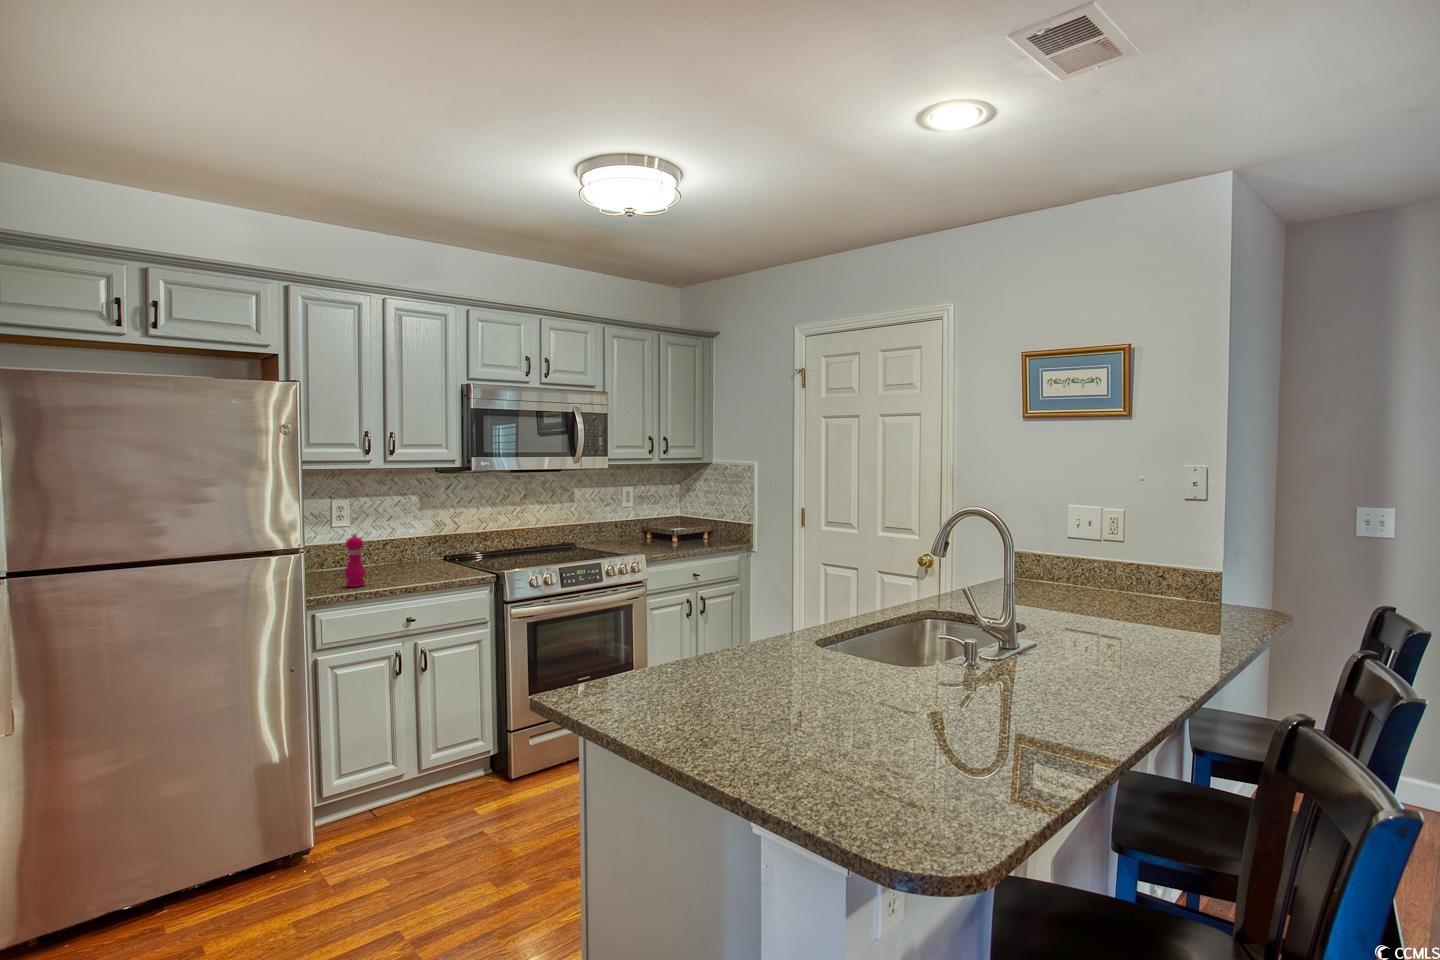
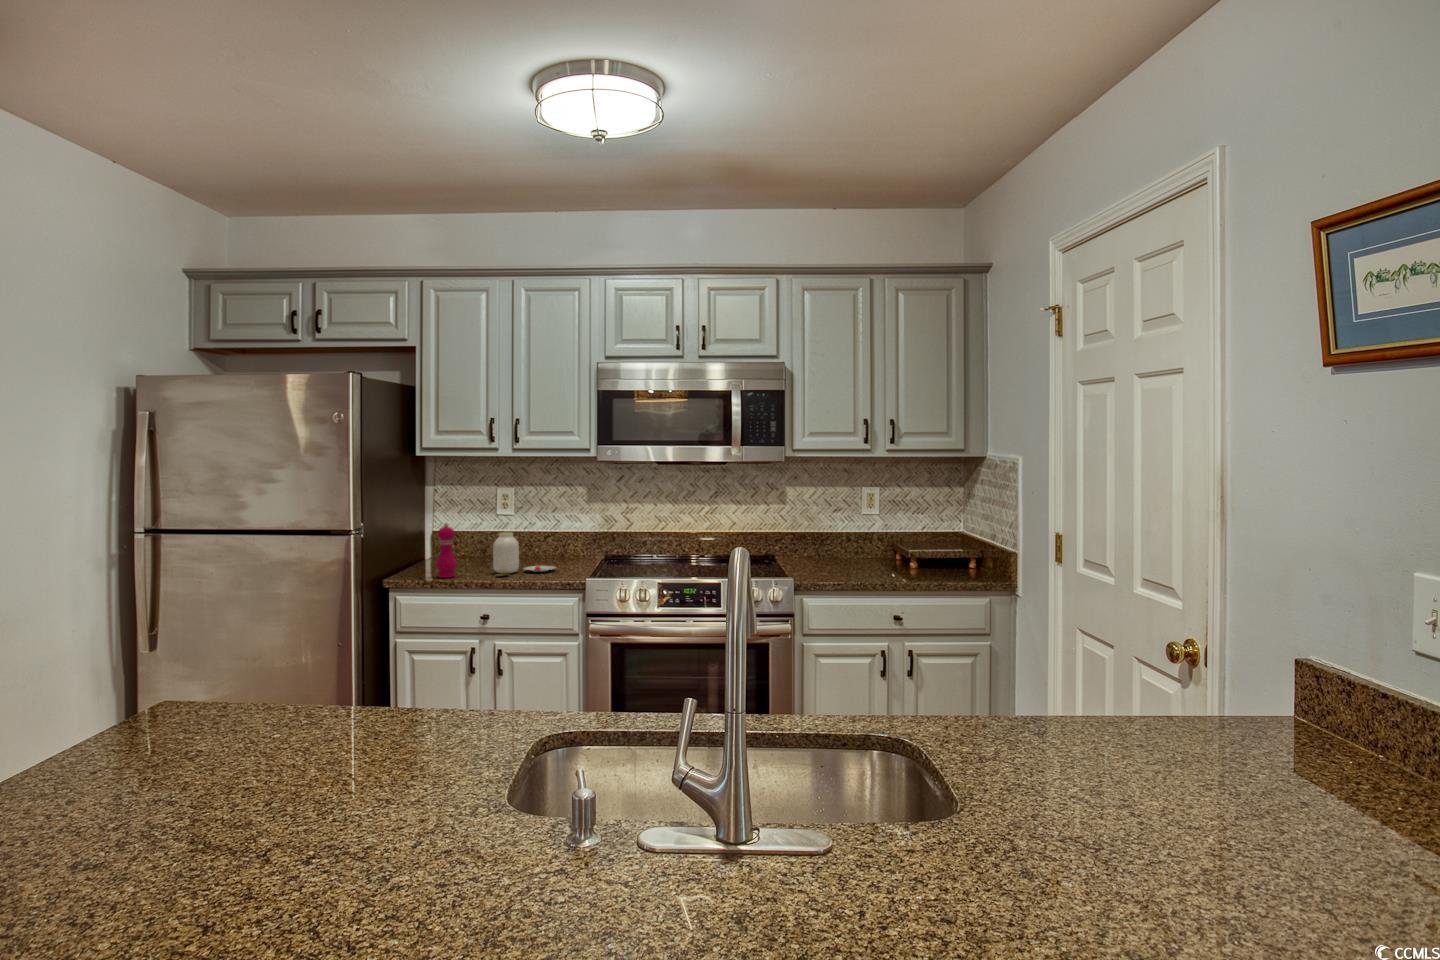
jar: none [388,539,446,579] -> present [493,532,555,576]

